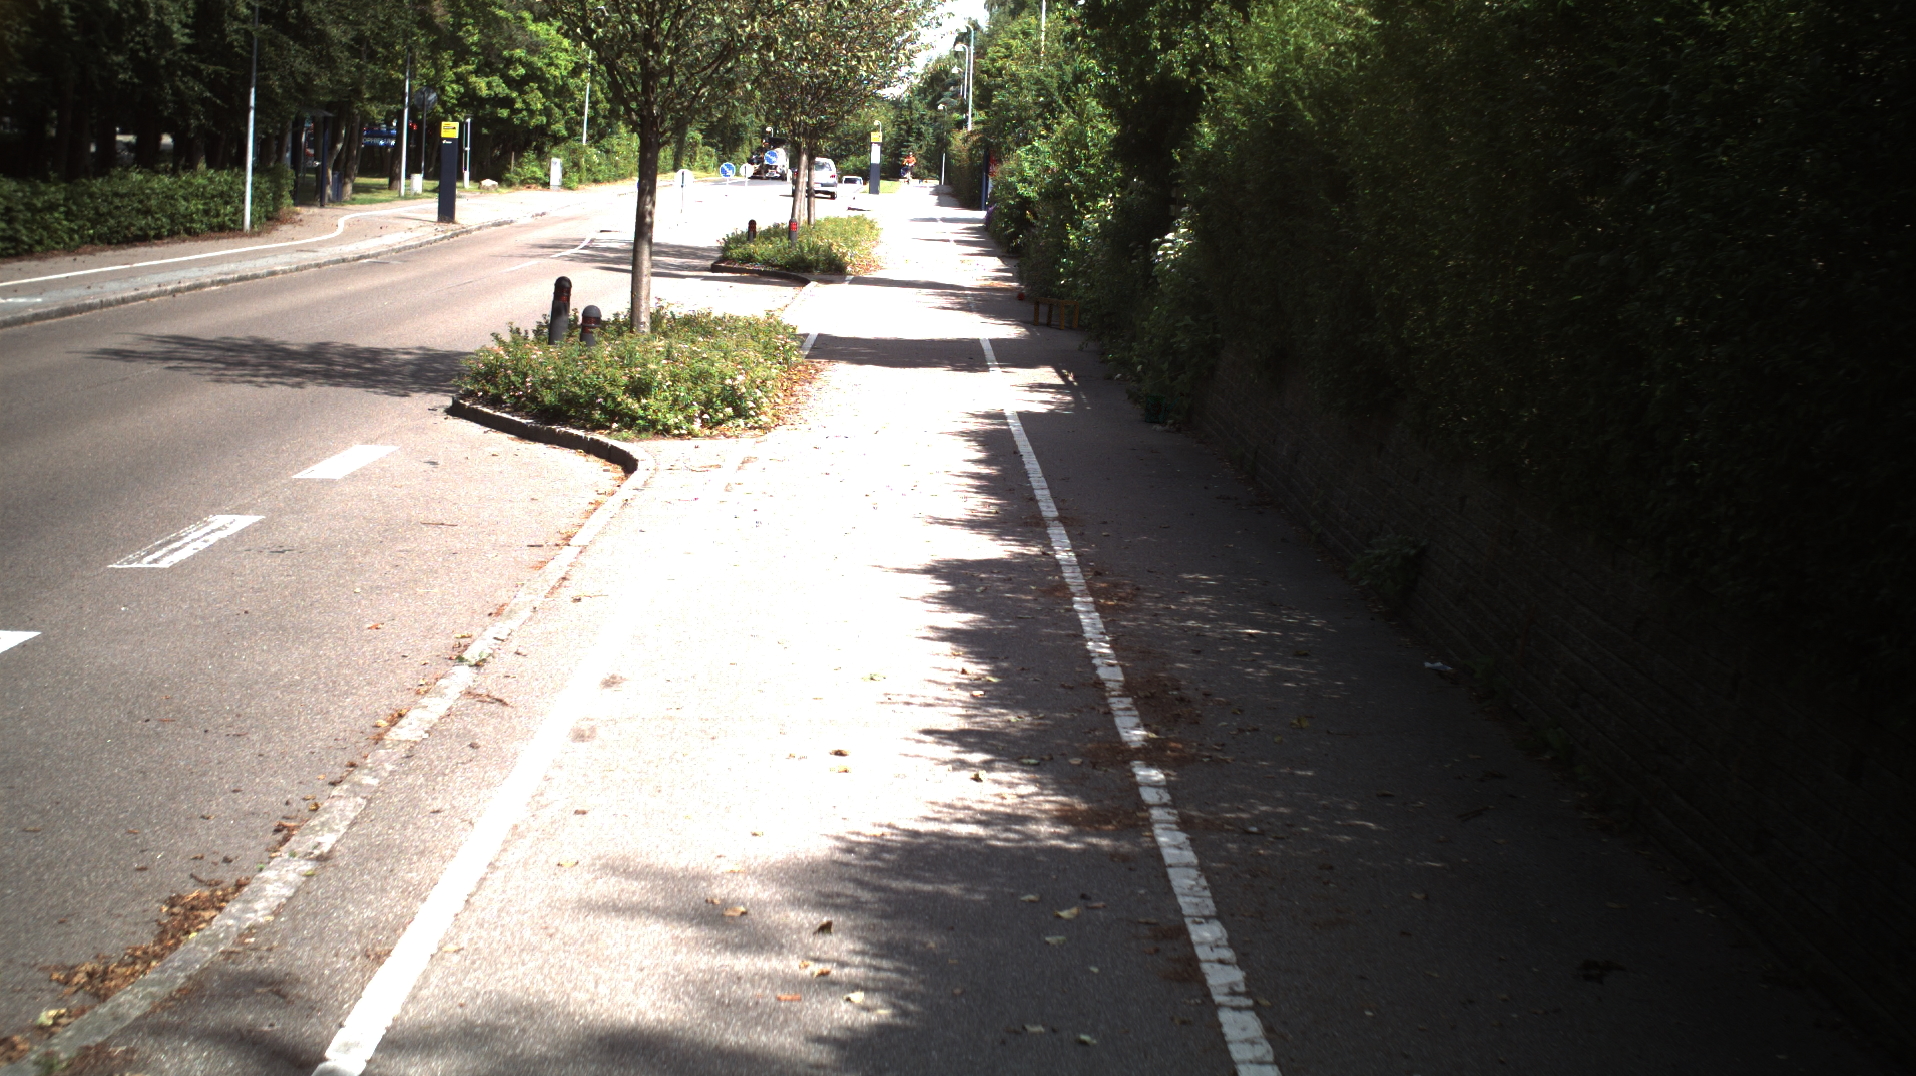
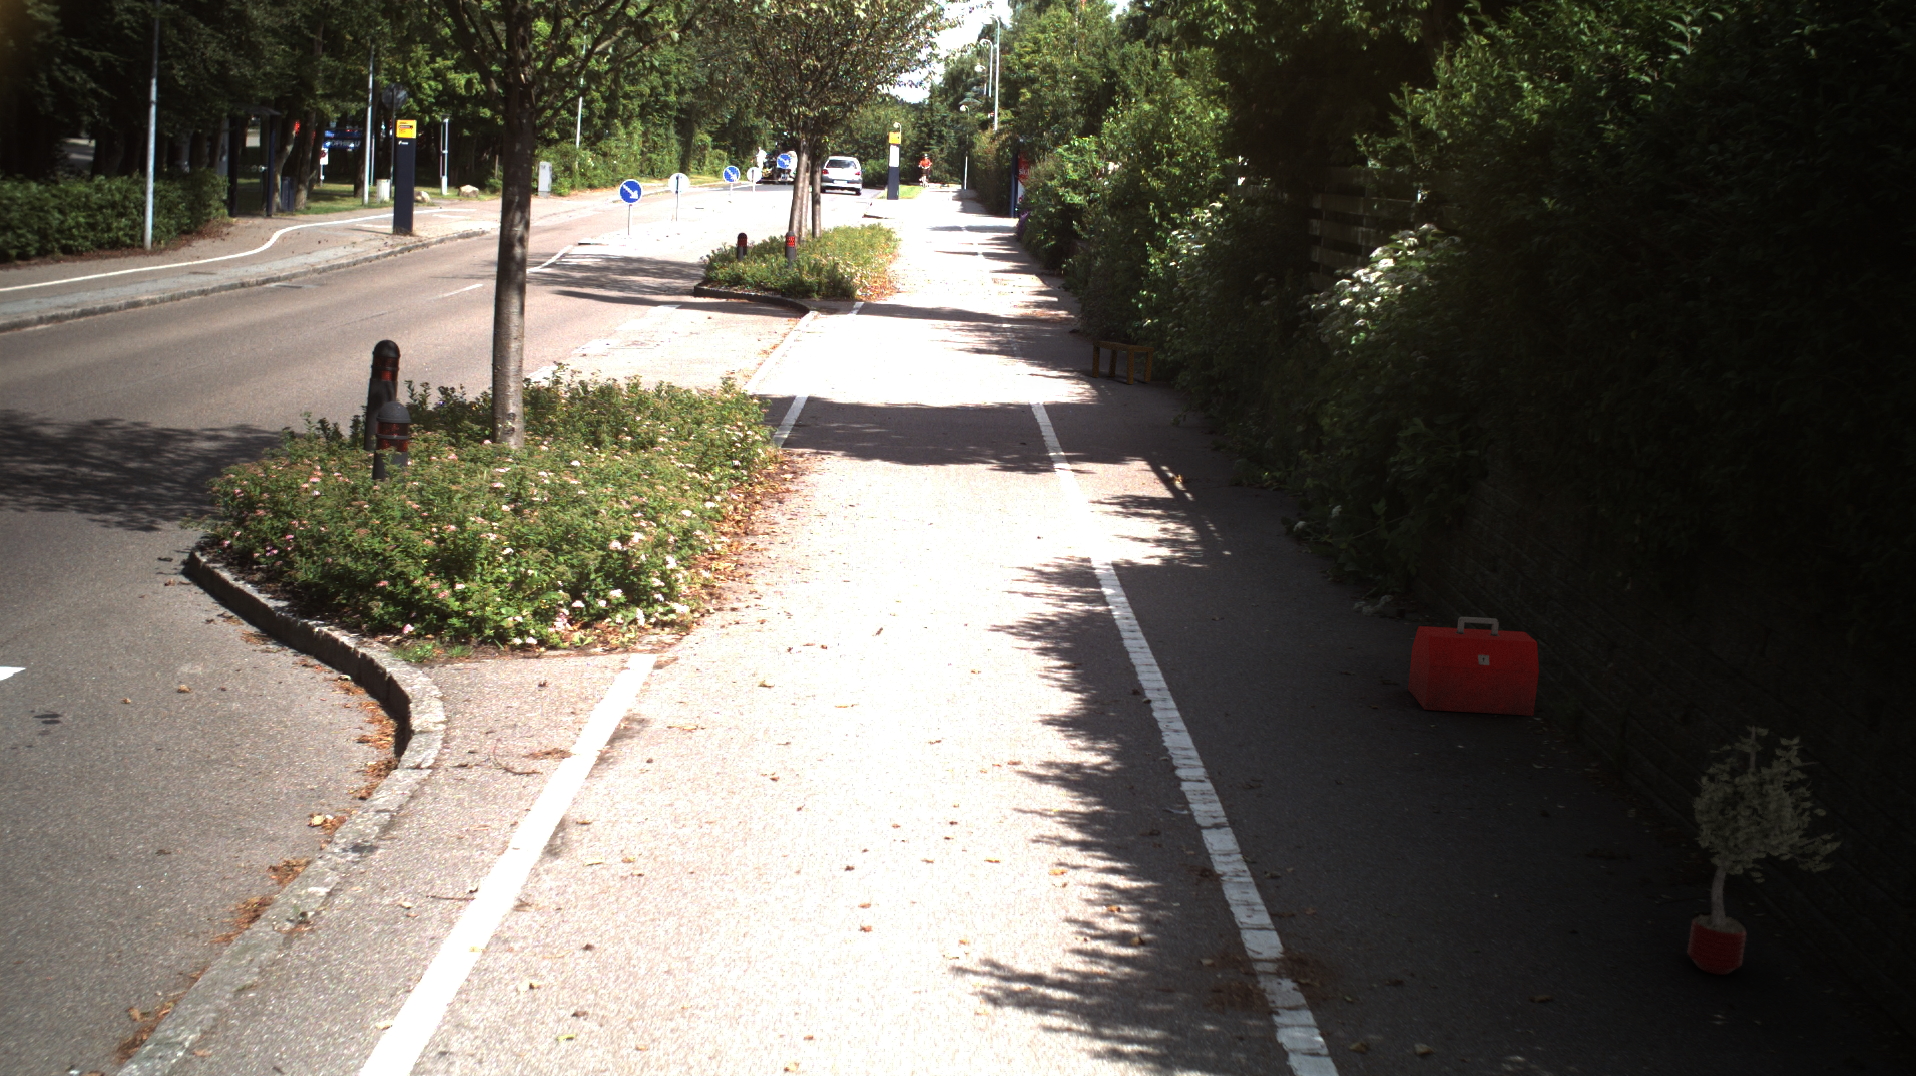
potted tree: present [1016,261,1034,300] -> present [1688,727,1843,975]
watering can: present [1138,392,1185,423] -> none [1295,537,1371,588]
toolbox: none [1184,413,1251,466] -> present [1408,617,1539,716]

